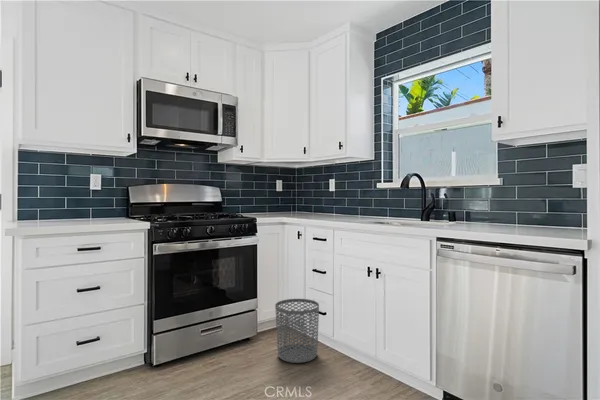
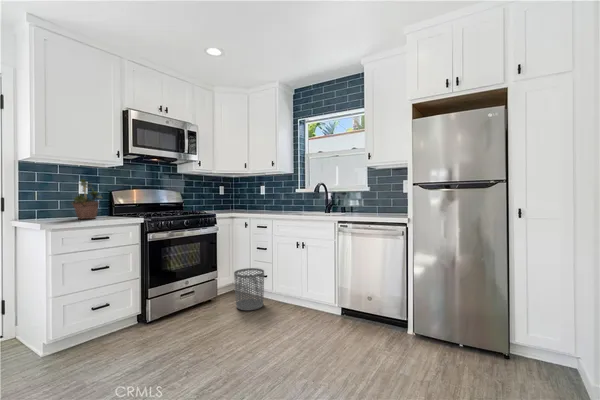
potted plant: none [67,166,109,222] -> present [72,179,101,219]

